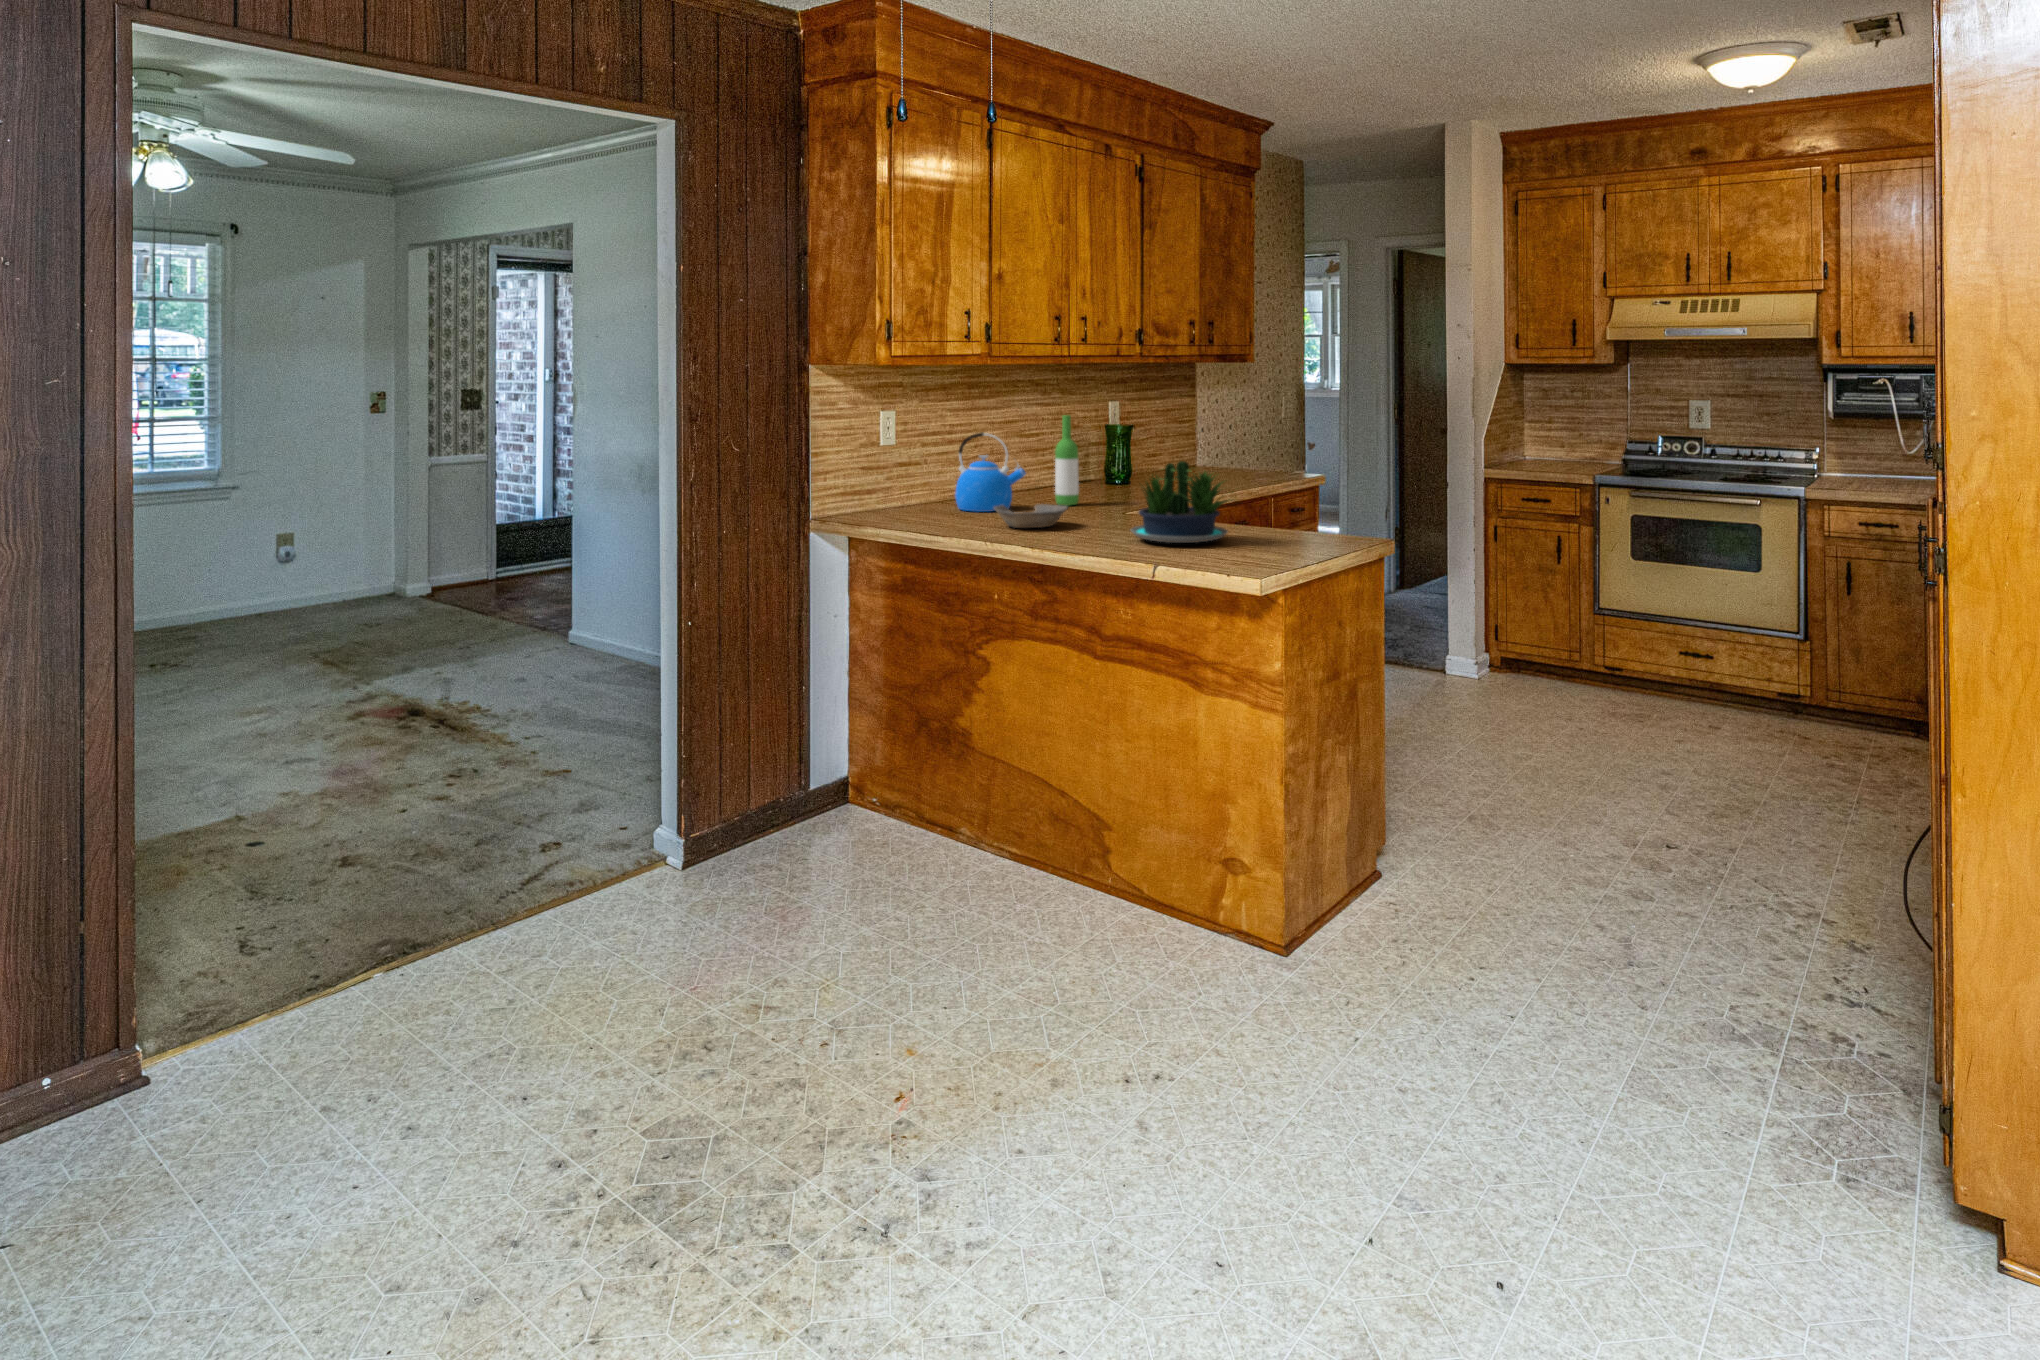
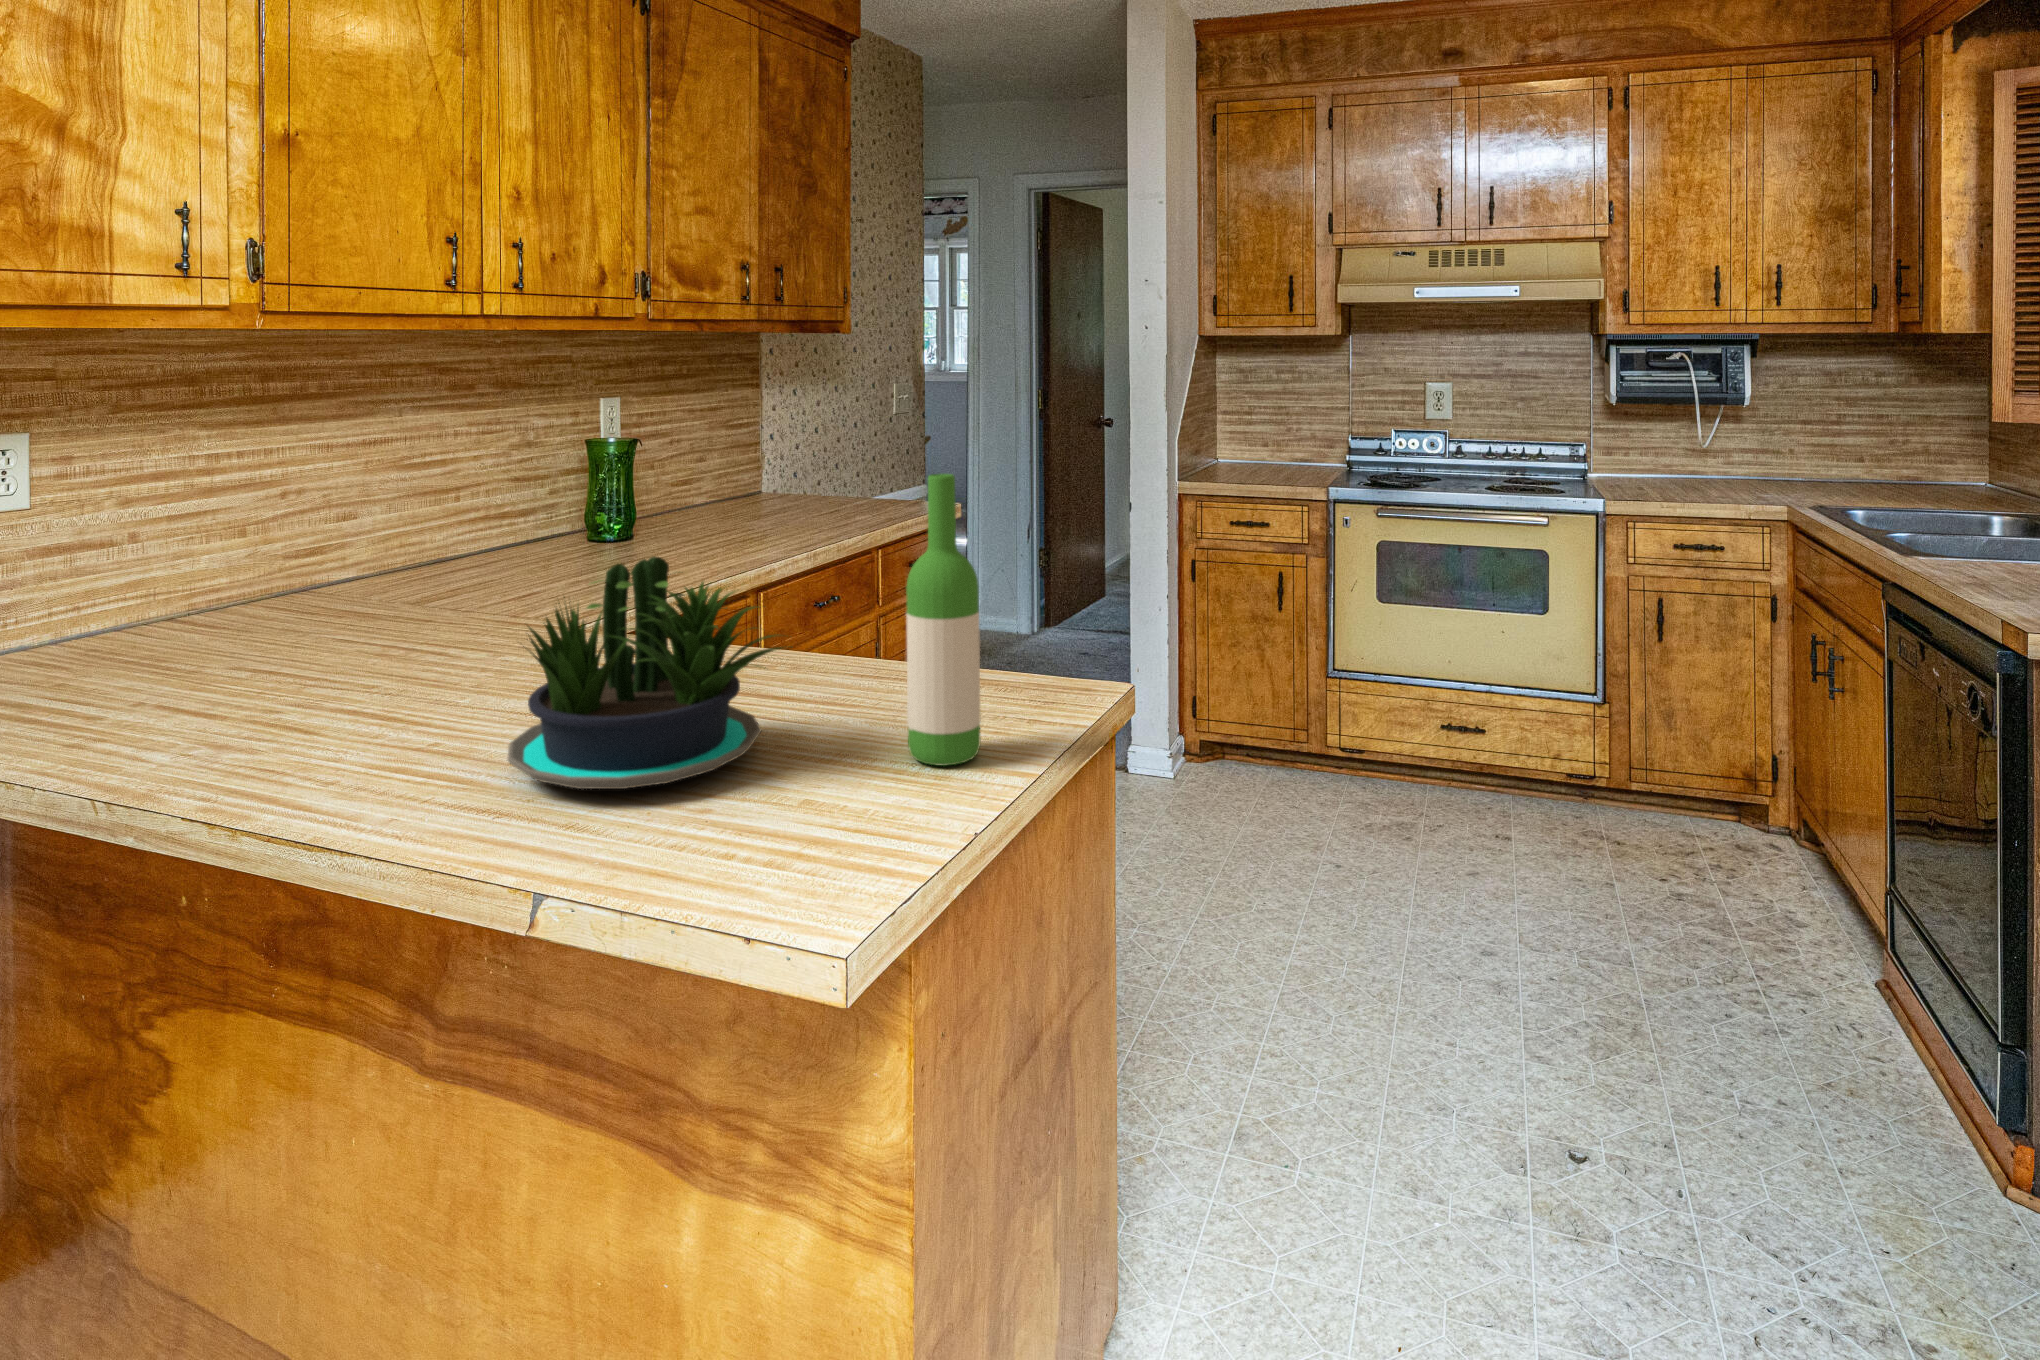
wine bottle: present [1055,415,1079,506] -> present [906,474,981,766]
kettle: present [955,432,1026,512] -> none [179,478,352,659]
bowl: present [994,504,1068,528] -> none [185,652,396,732]

